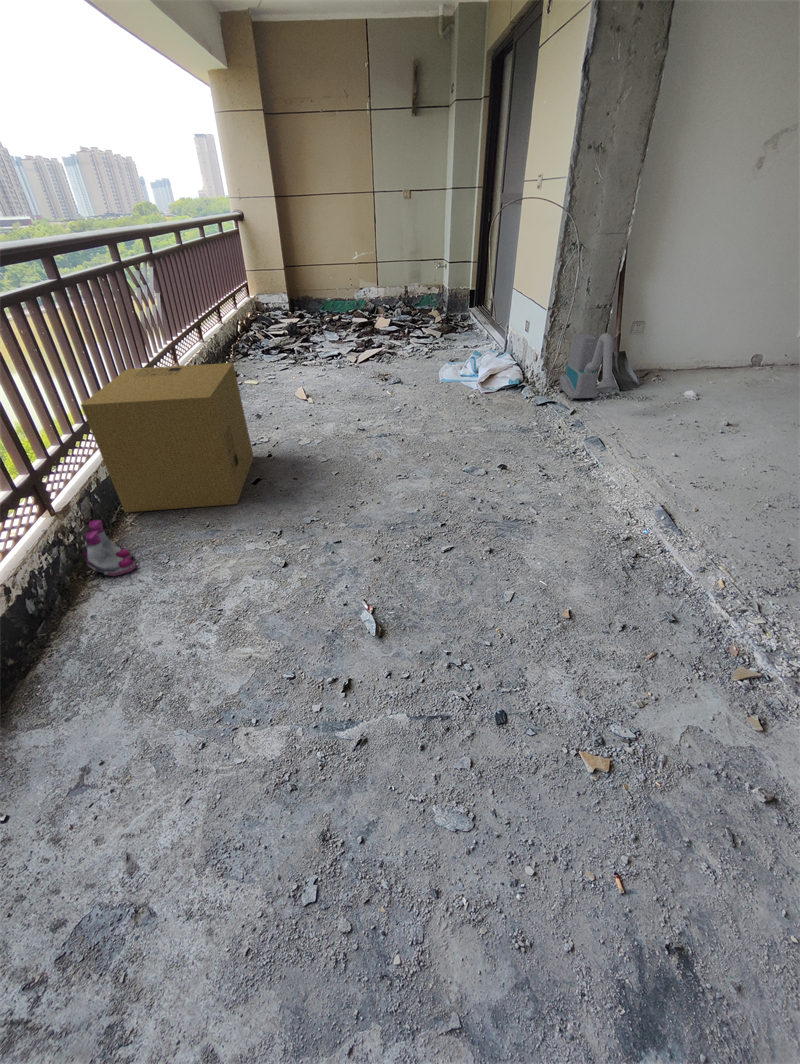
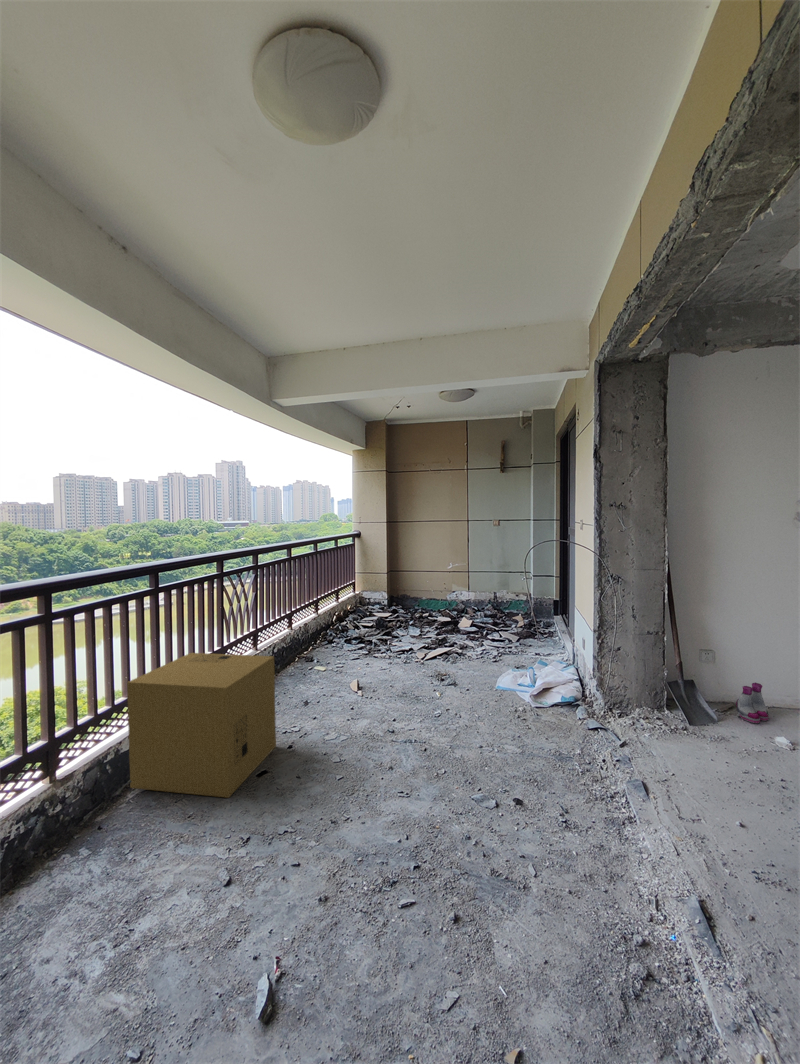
vacuum cleaner: present [559,333,618,400] -> none [616,657,667,732]
boots: present [84,520,136,576] -> present [736,683,769,723]

